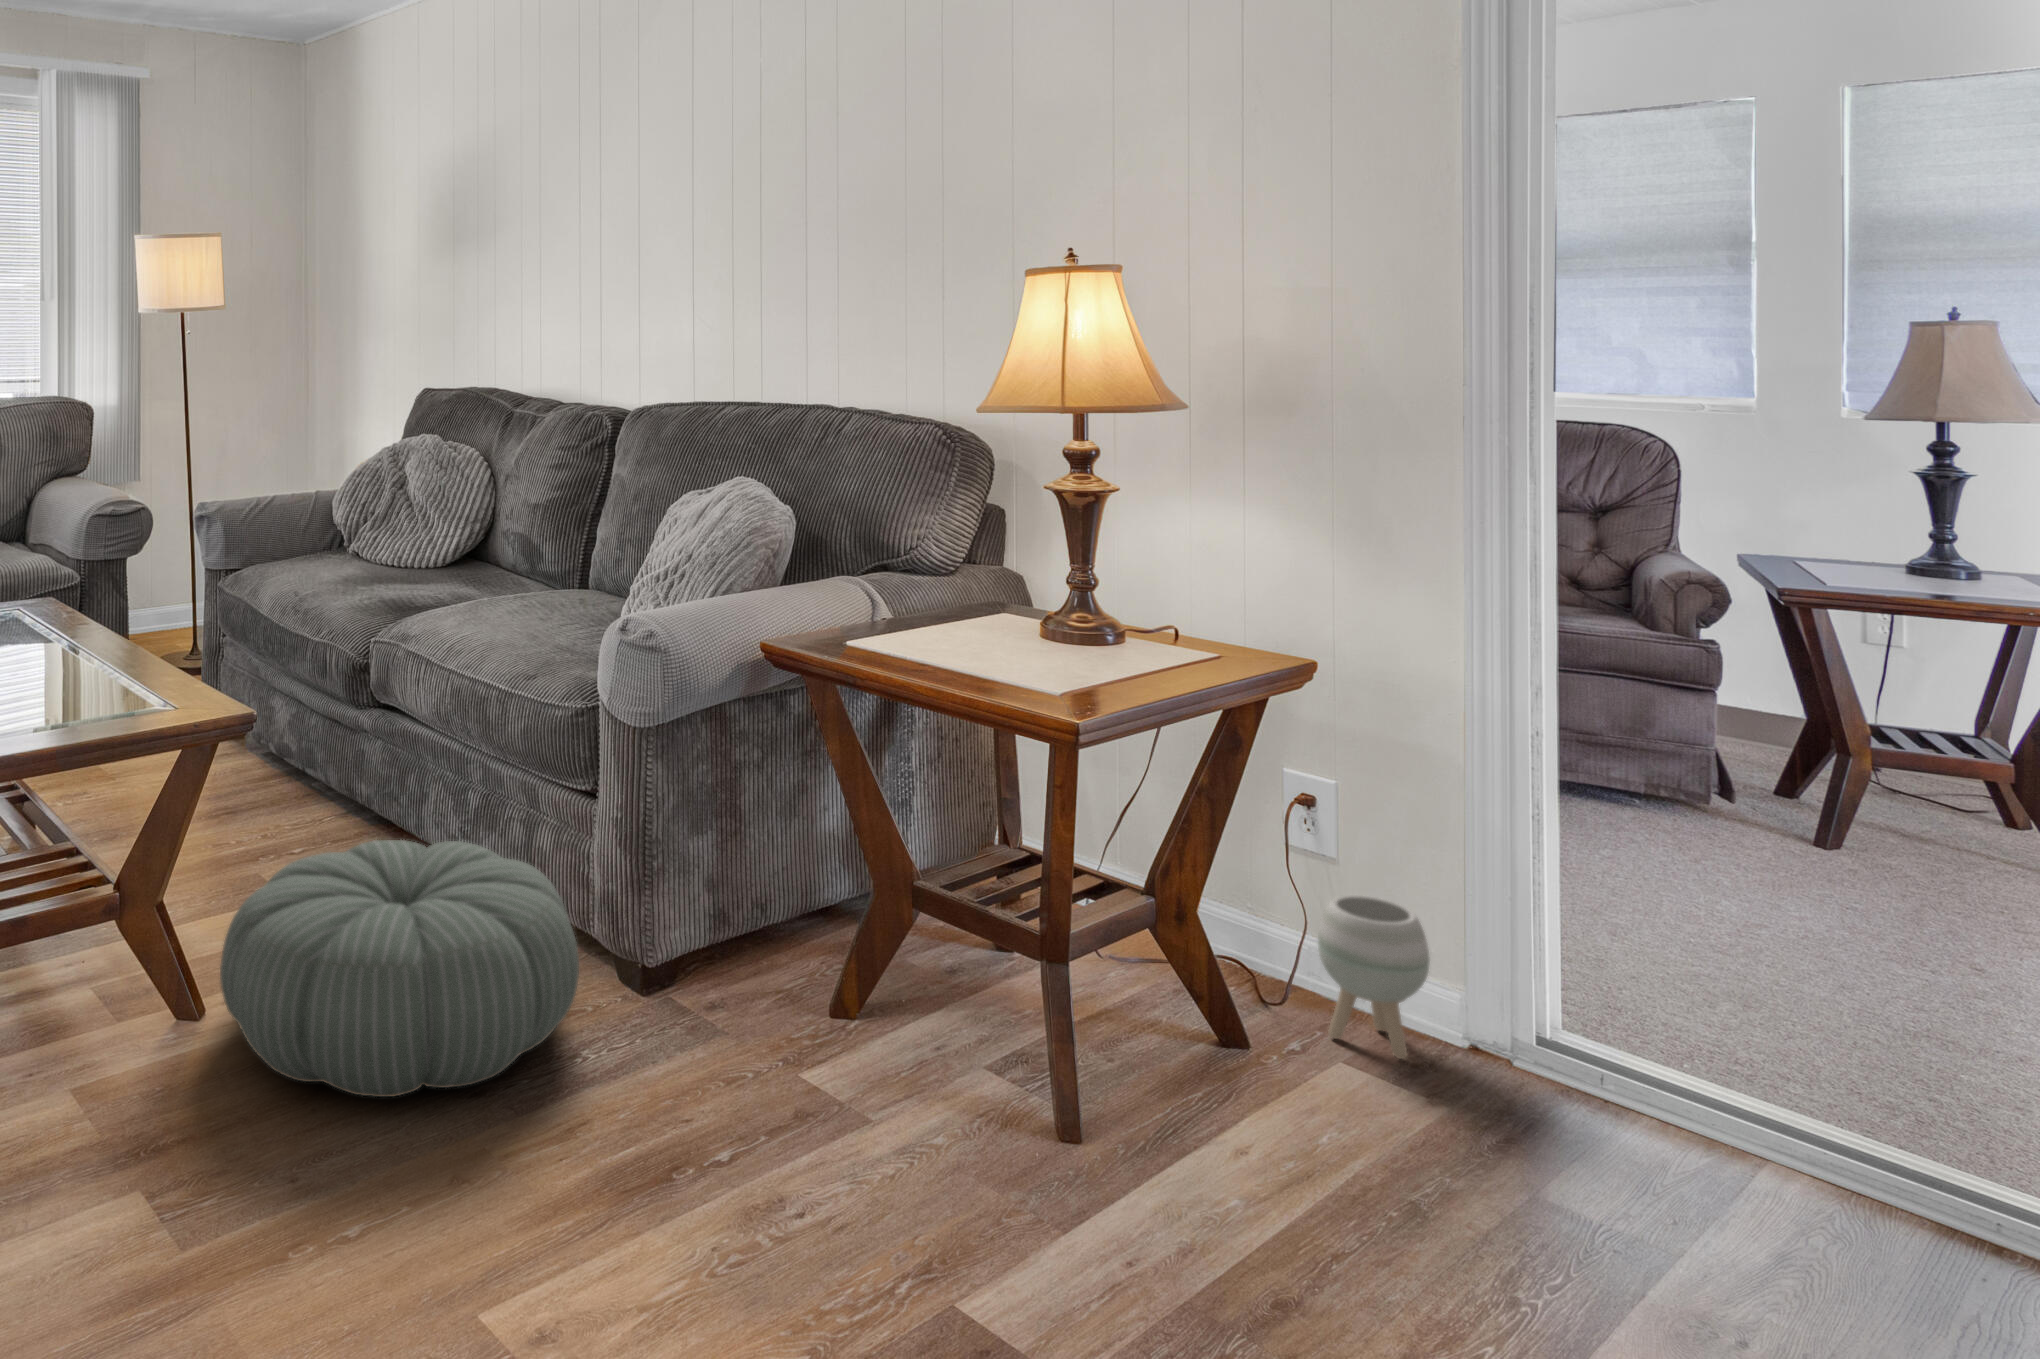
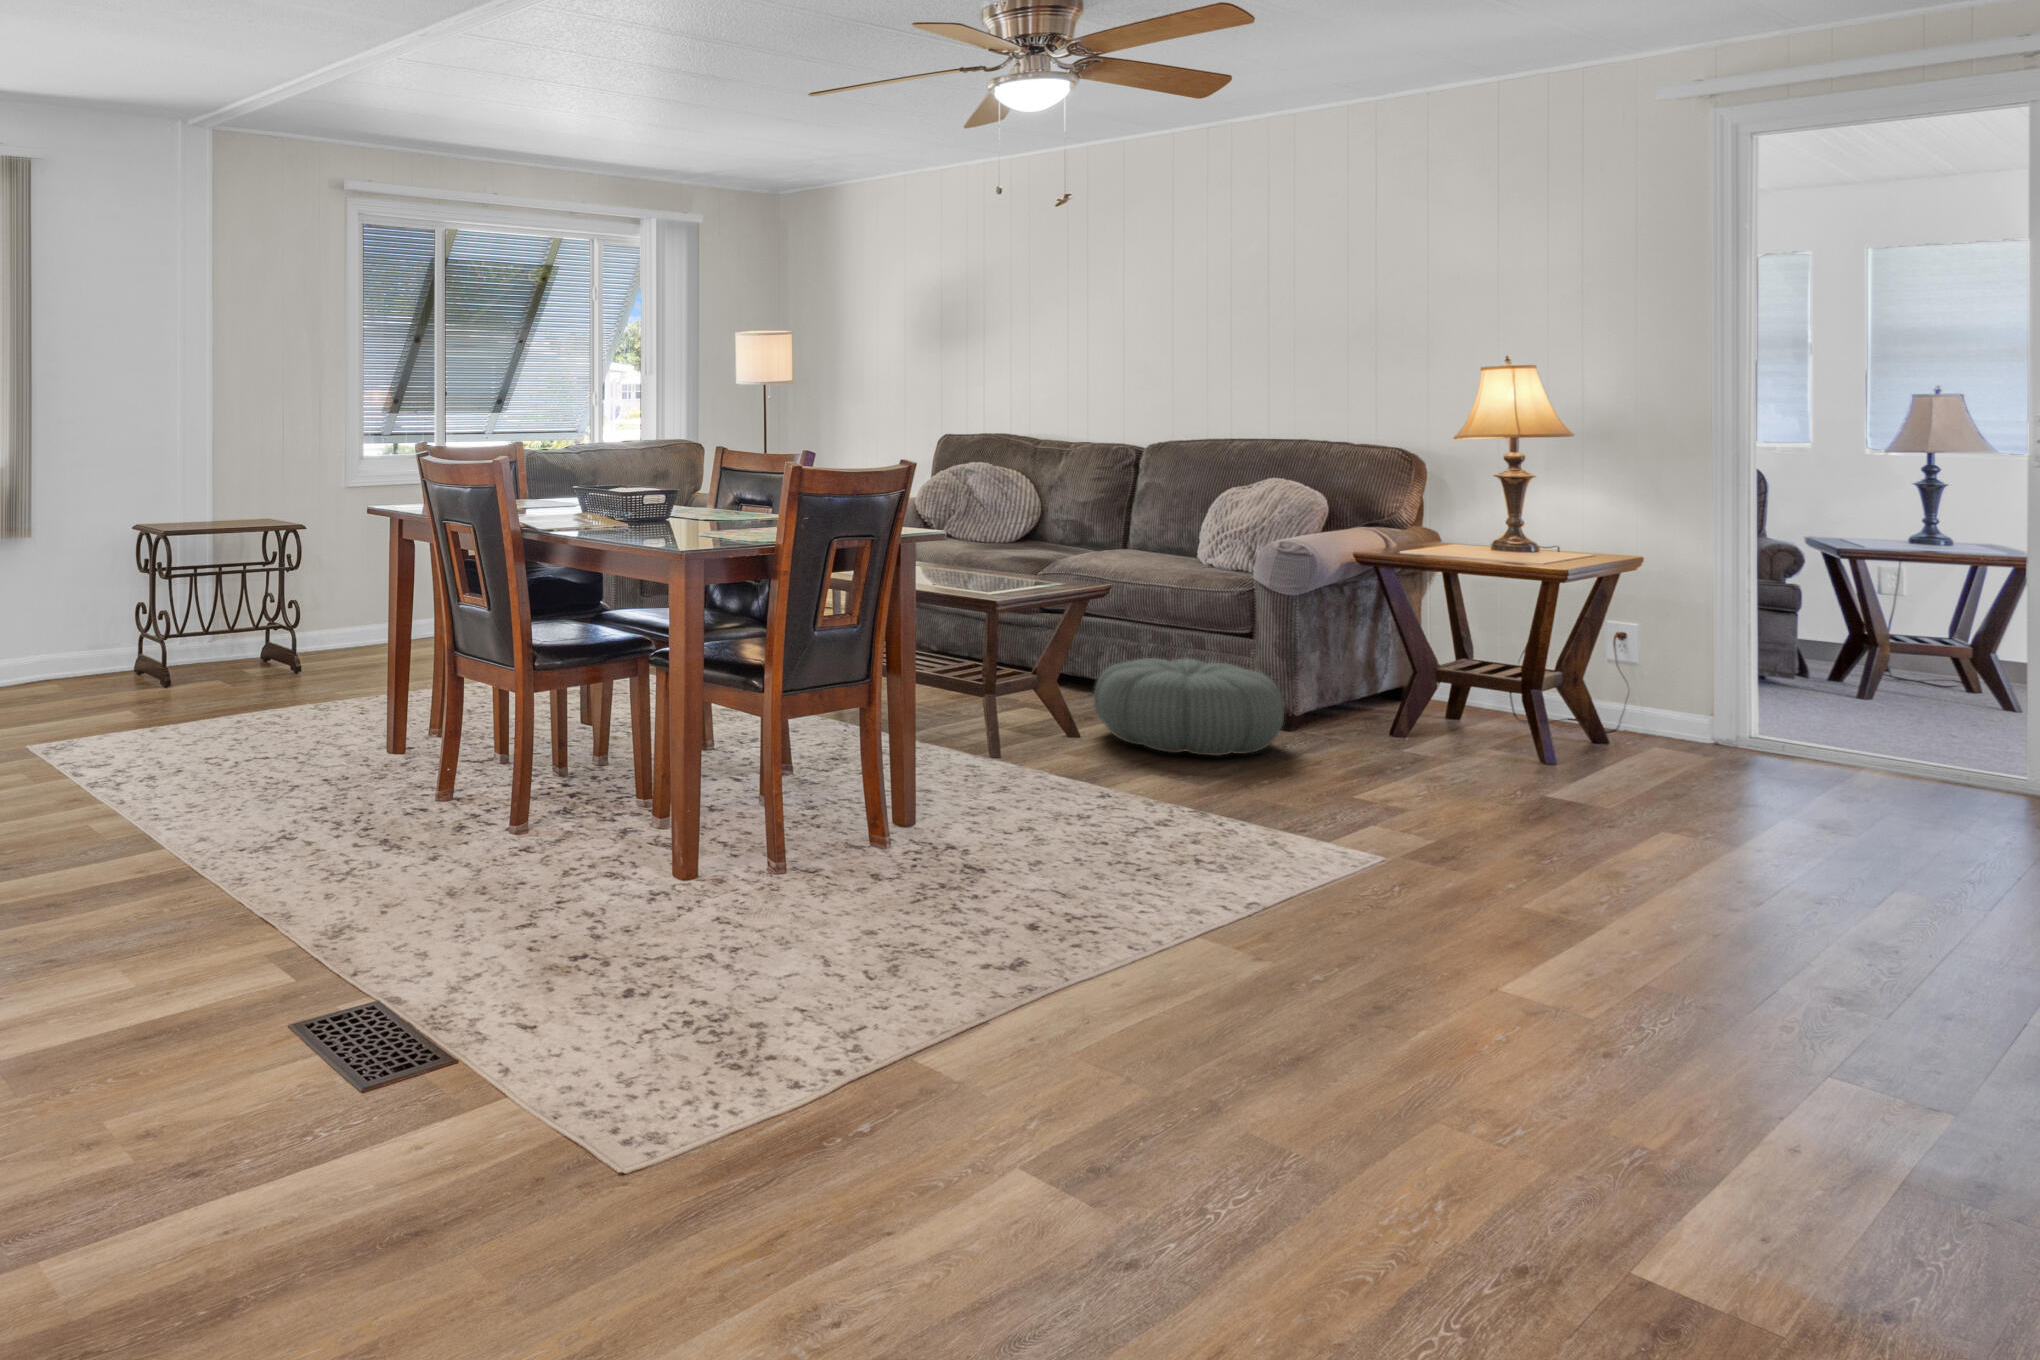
planter: present [1318,895,1430,1059] -> none [1634,676,1692,748]

